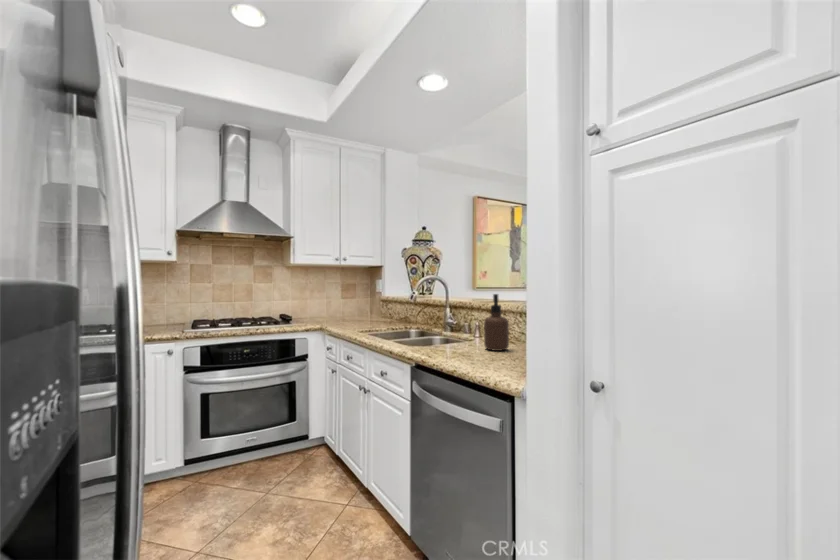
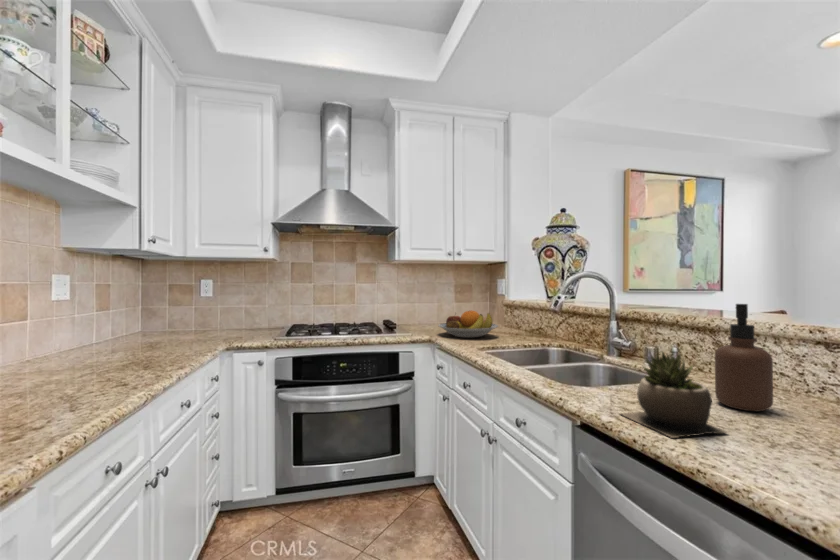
fruit bowl: none [327,305,375,326] -> present [438,311,498,338]
succulent plant: none [429,319,477,361] -> present [622,352,727,438]

